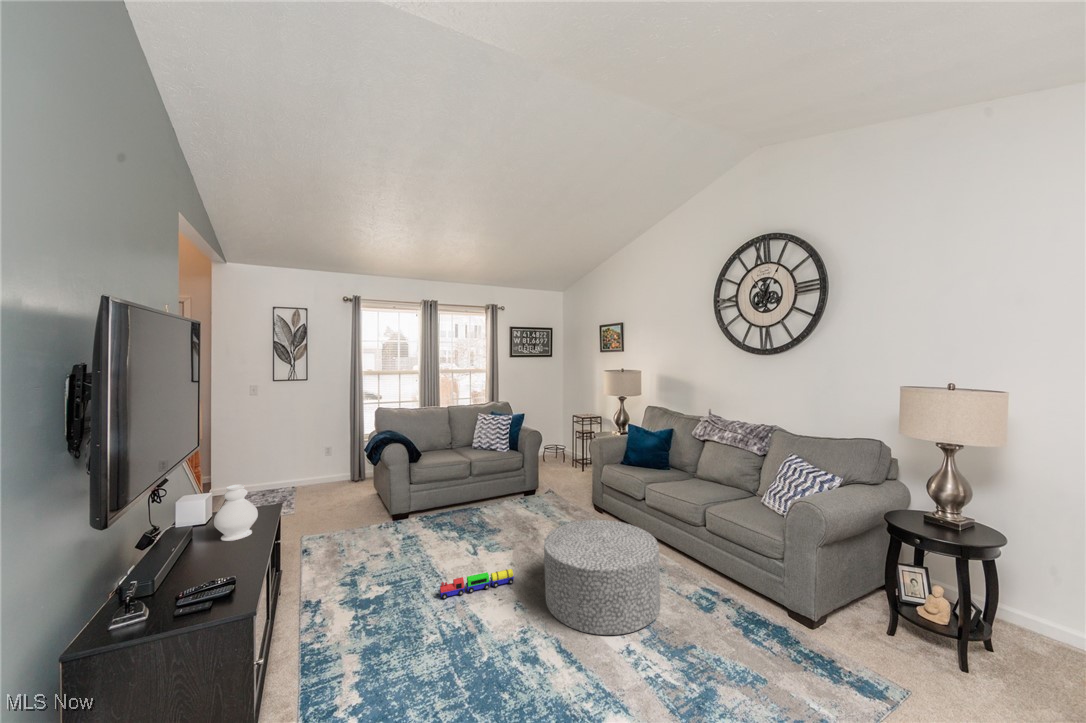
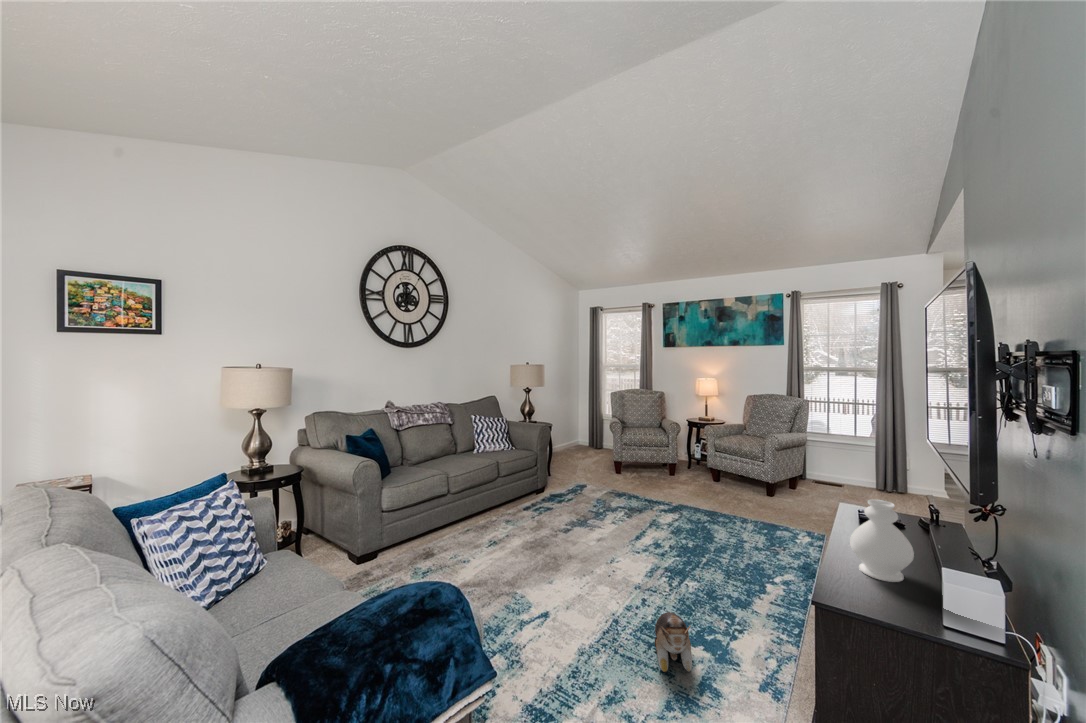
ottoman: present [544,520,660,635] -> none [527,477,617,554]
plush toy: none [357,534,407,592] -> present [655,612,692,672]
toy train: present [440,569,514,599] -> none [581,558,650,601]

